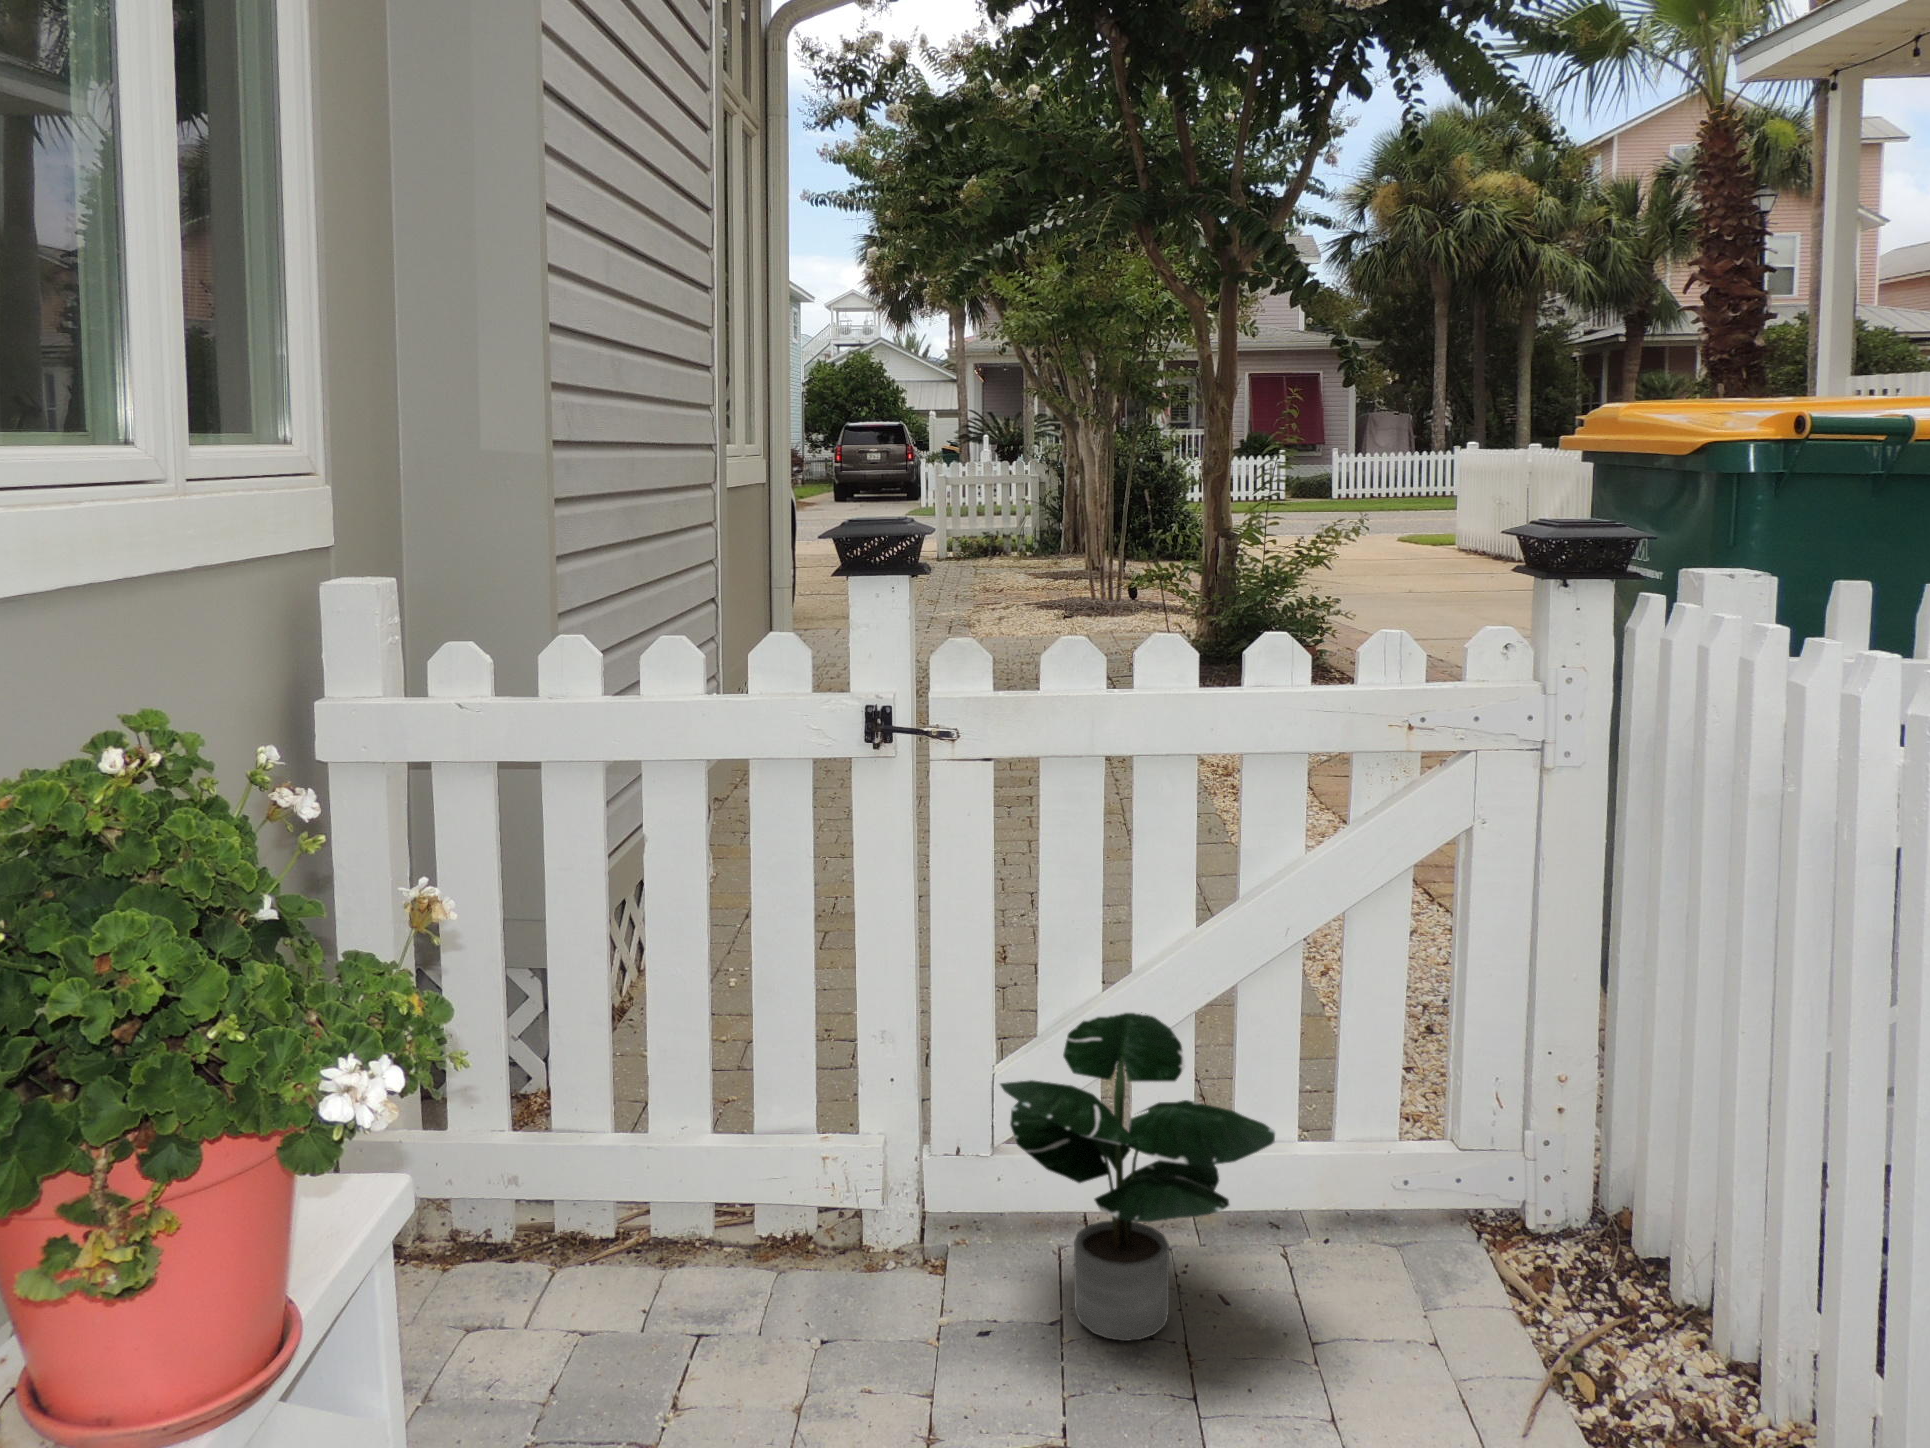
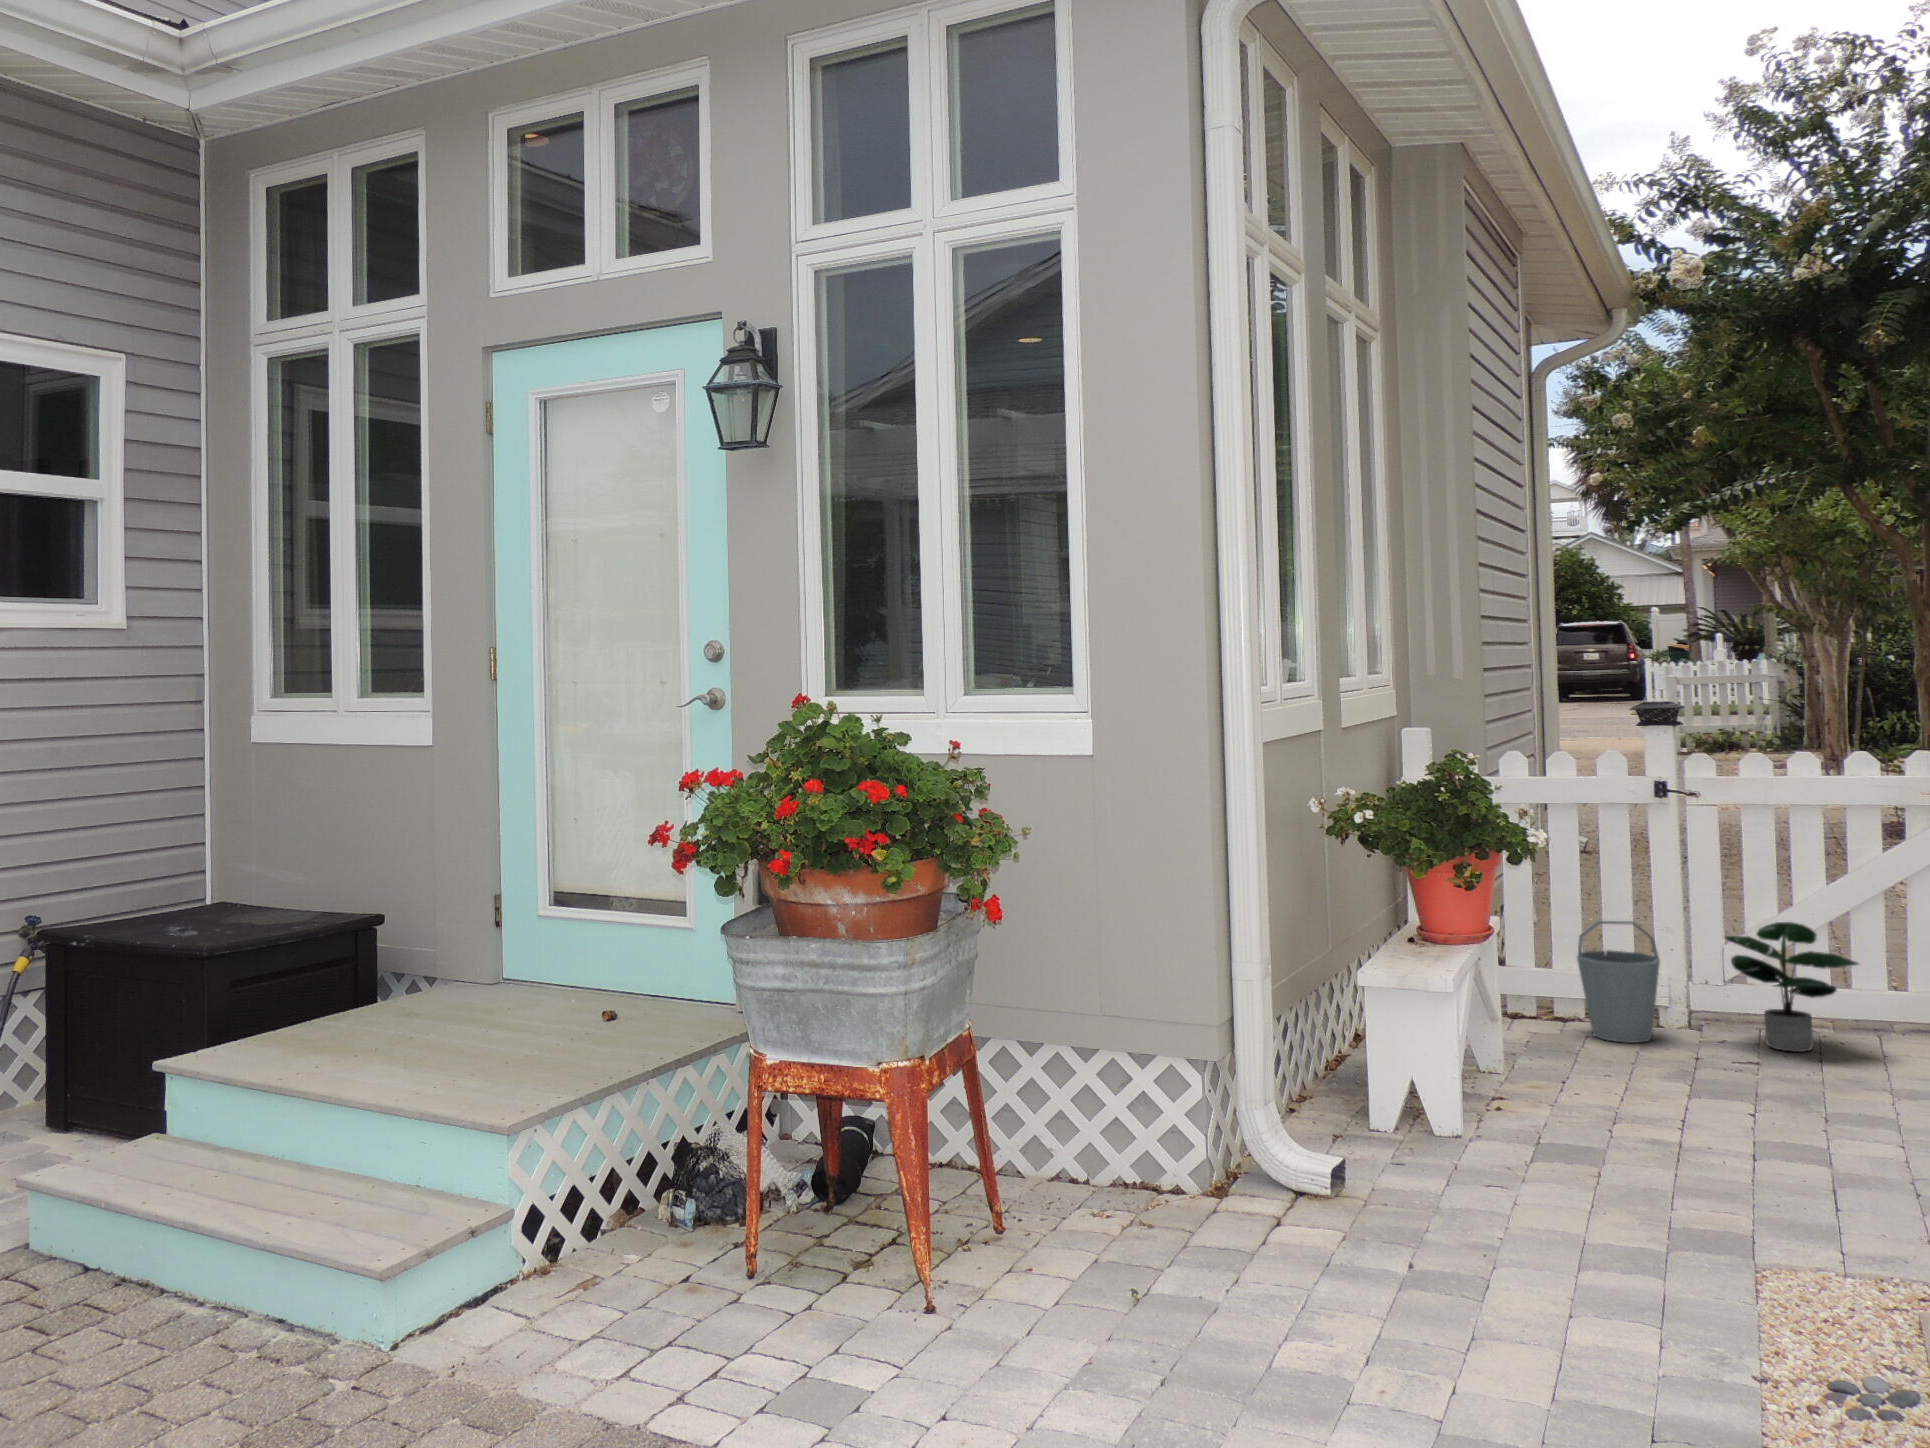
bucket: none [678,1053,864,1364] -> present [1577,920,1660,1043]

